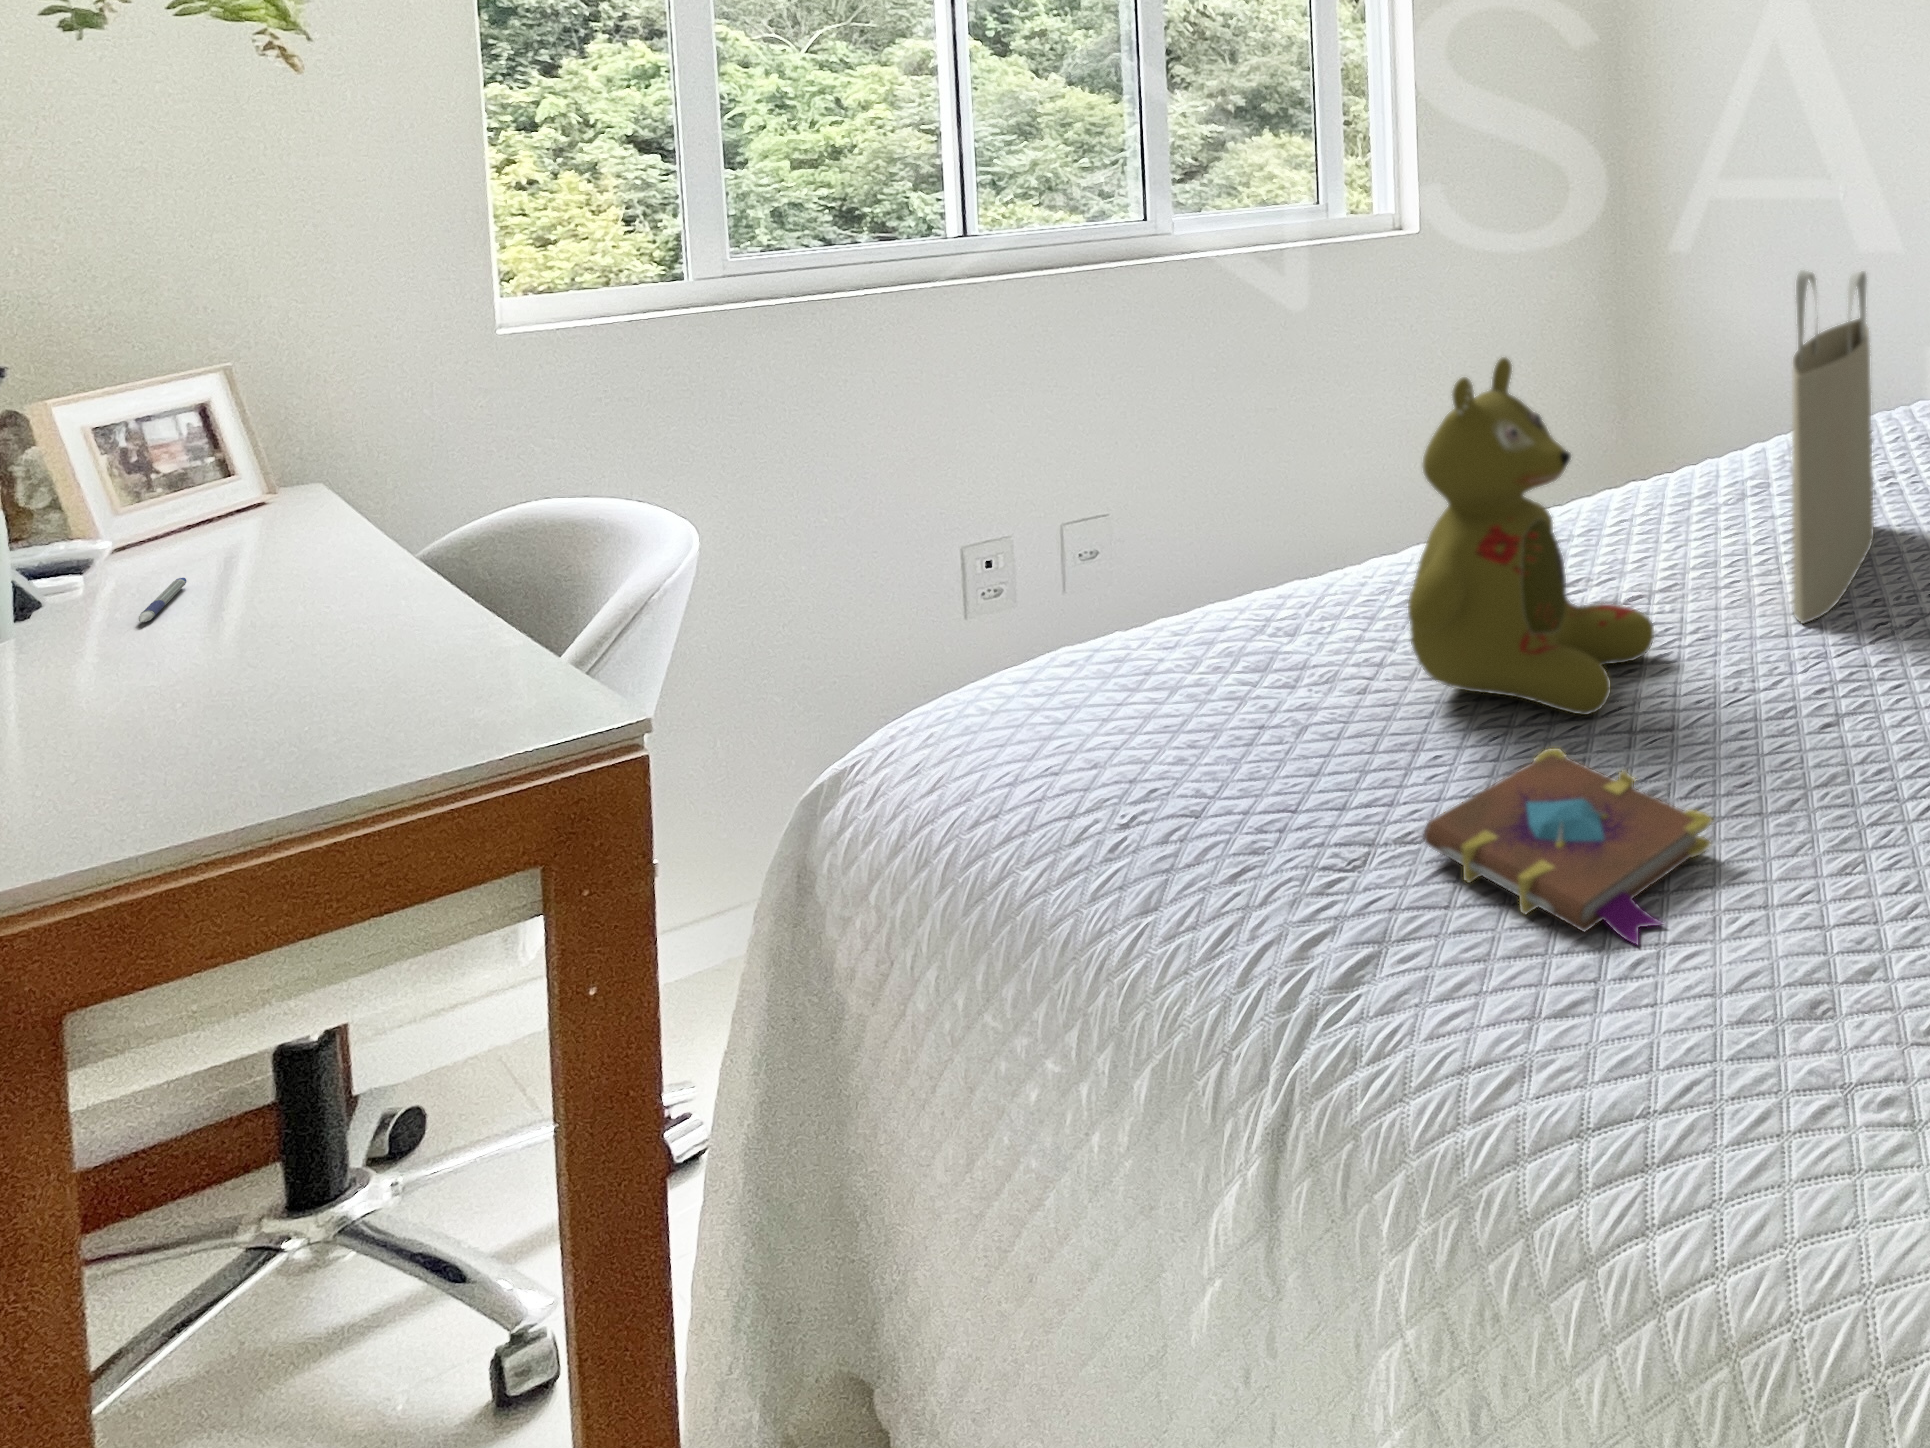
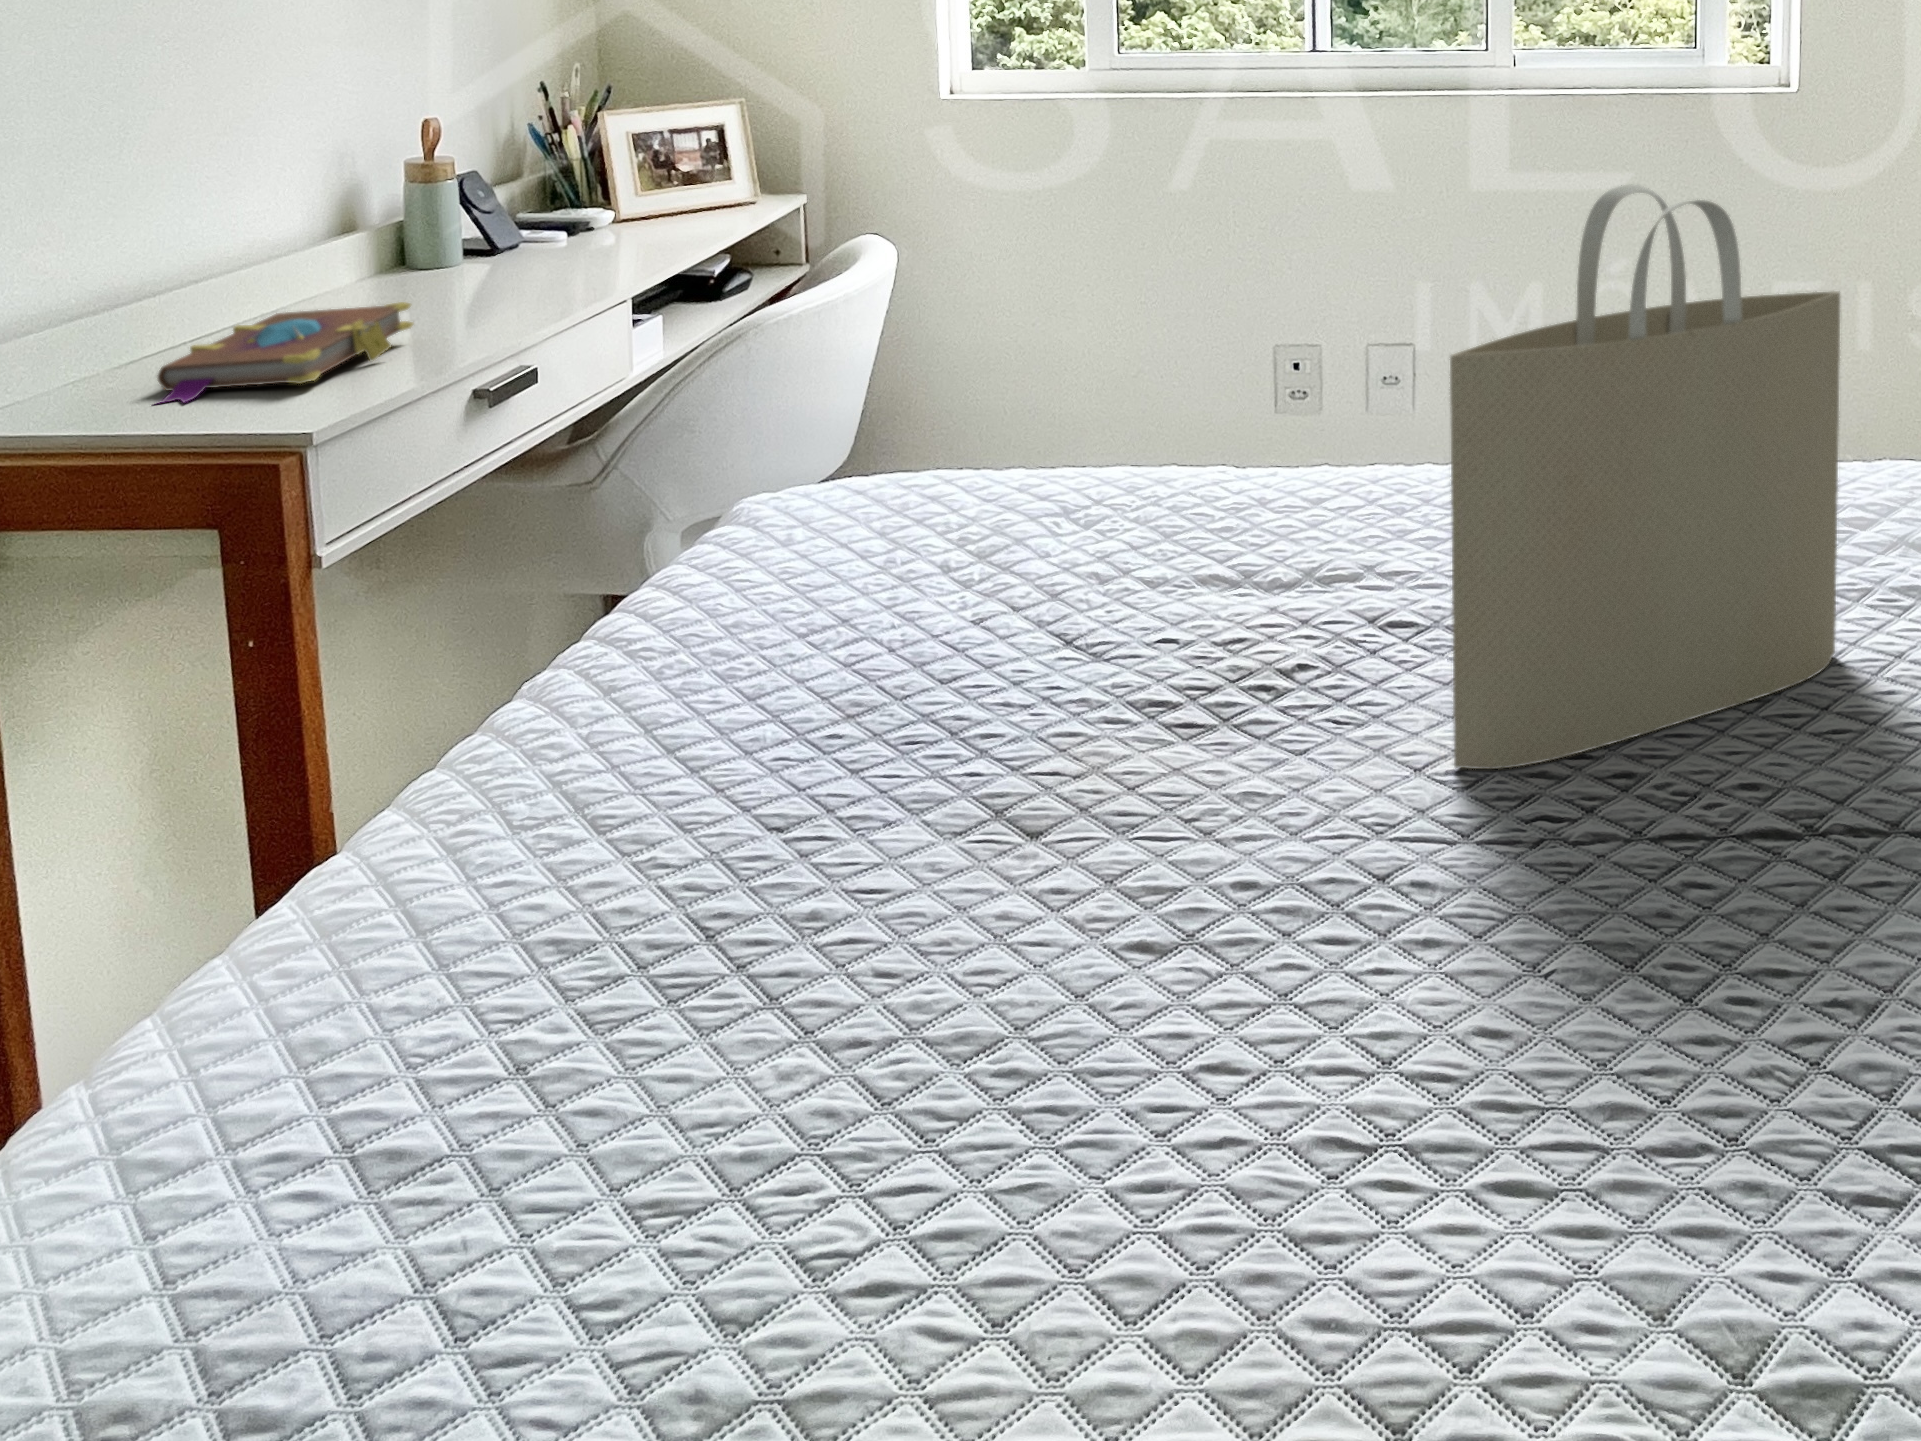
stuffed bear: present [1408,358,1654,715] -> none [871,239,1240,764]
pen: present [138,578,186,622] -> none [485,247,564,273]
book: present [1424,748,1712,944] -> present [157,302,413,404]

